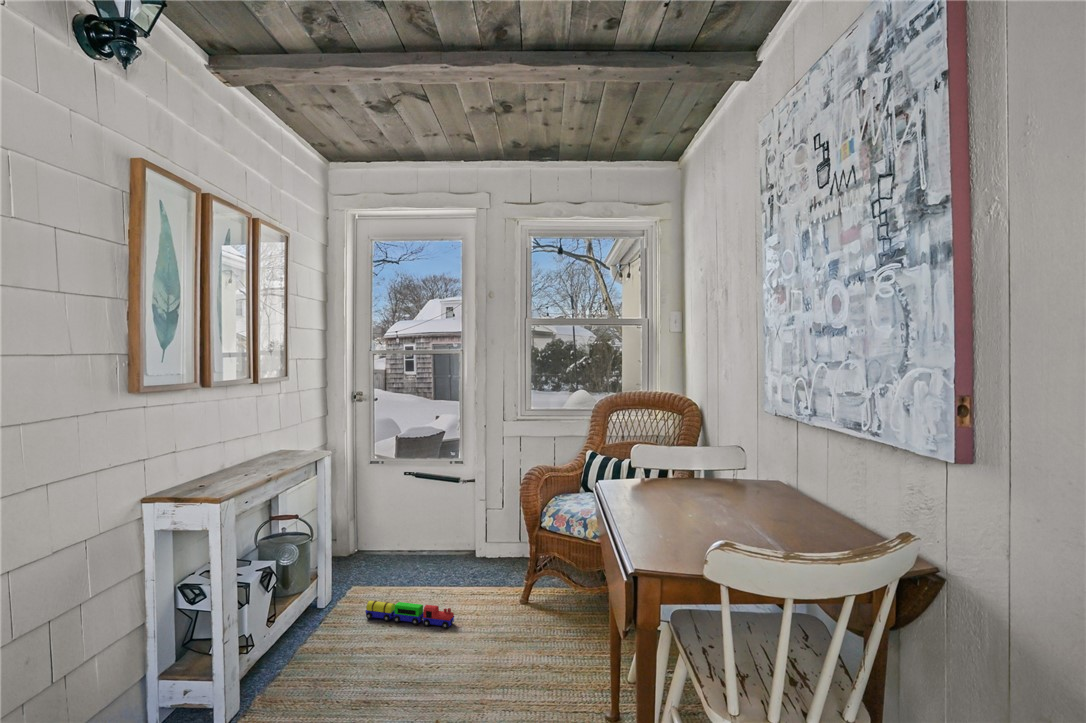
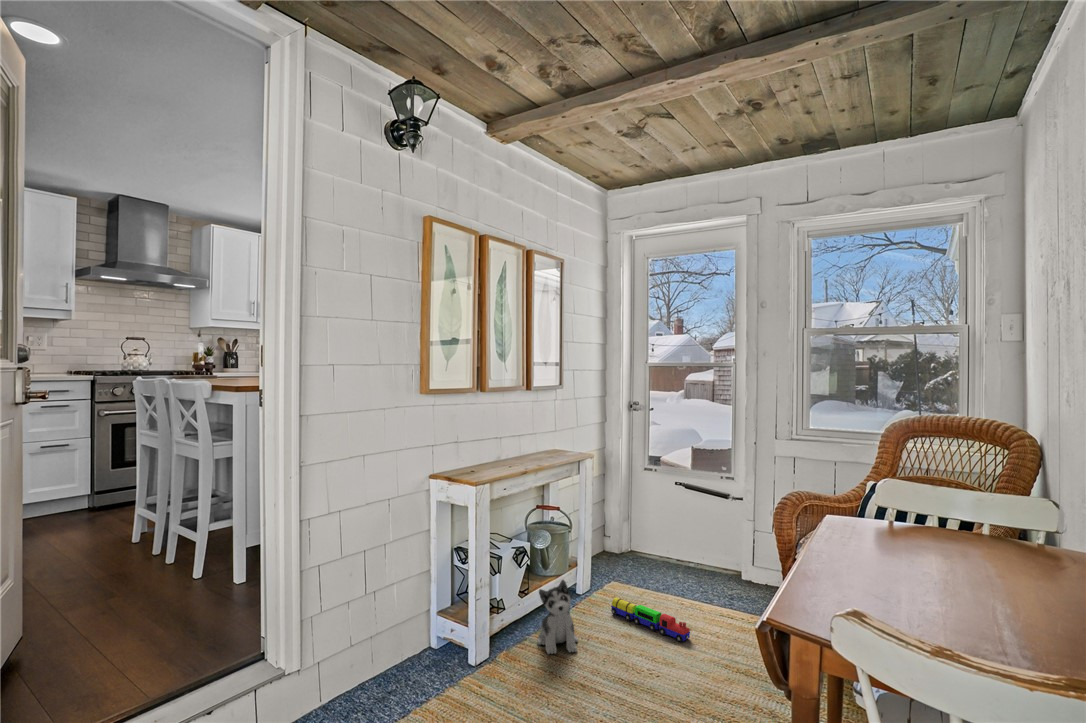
plush toy: none [295,593,346,680] -> present [538,580,578,654]

